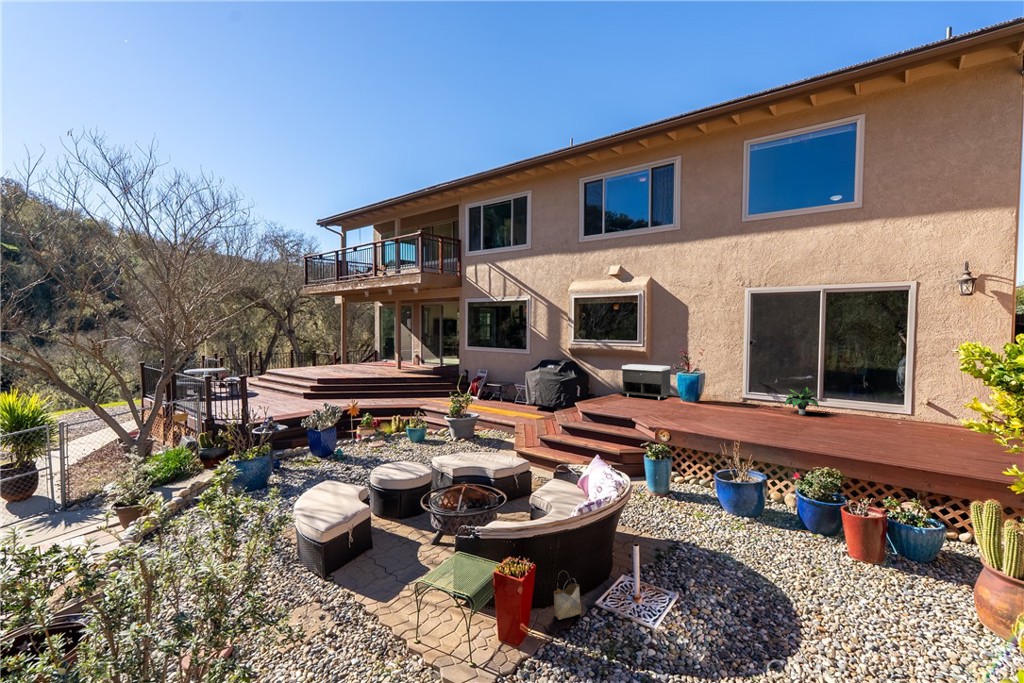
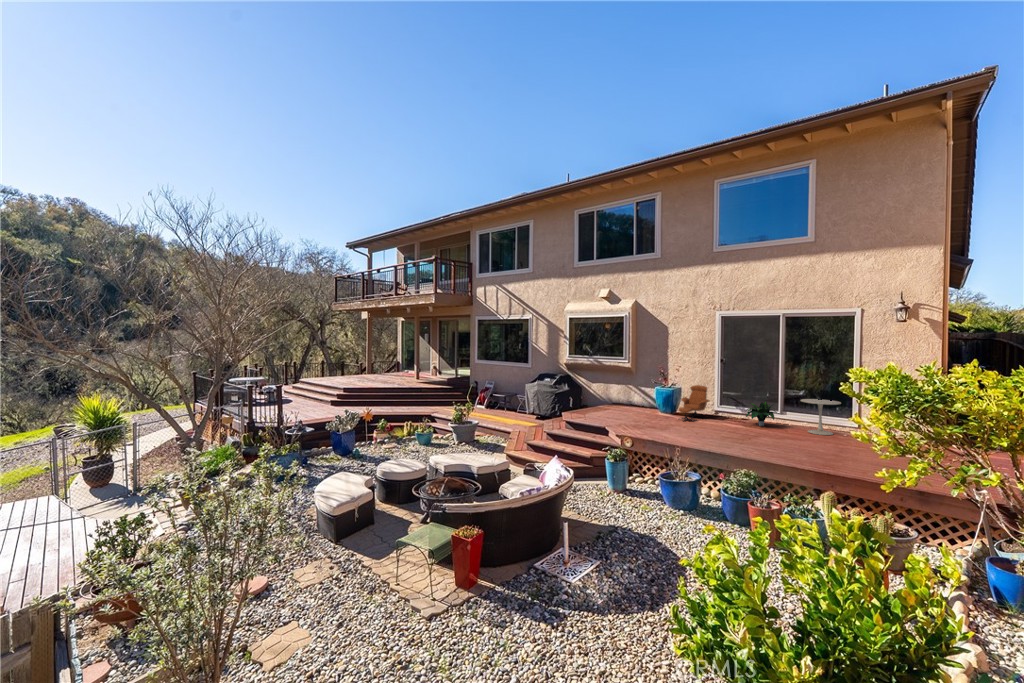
storage bench: present [622,364,671,400] -> none [608,378,651,411]
lounge chair: none [706,370,740,411] -> present [679,385,709,419]
side table: none [849,384,897,424] -> present [801,399,841,435]
woven basket: present [554,570,581,620] -> none [501,539,523,576]

